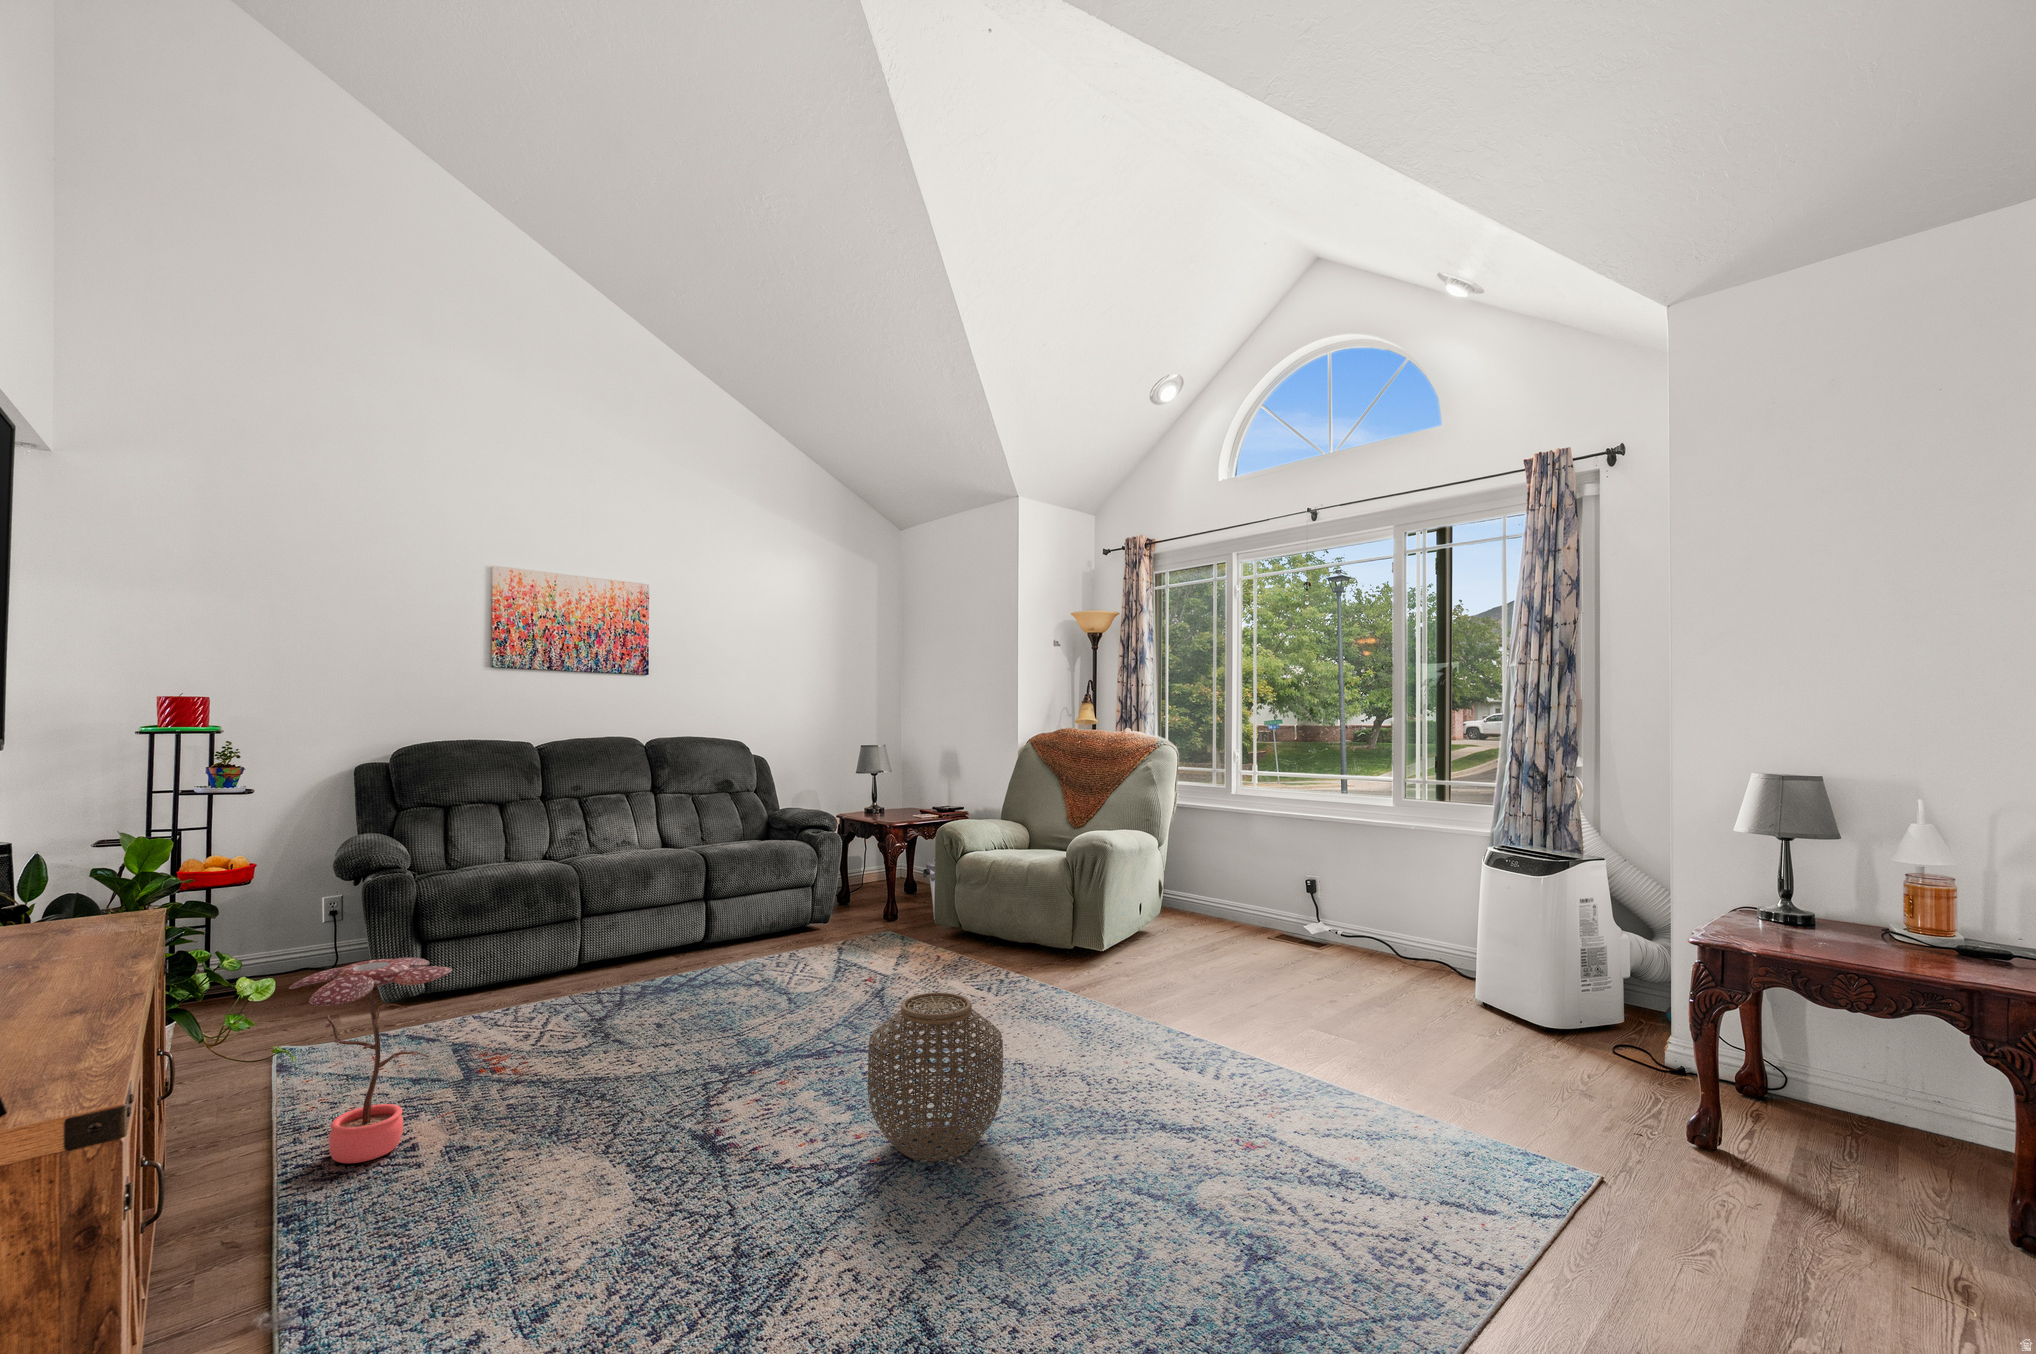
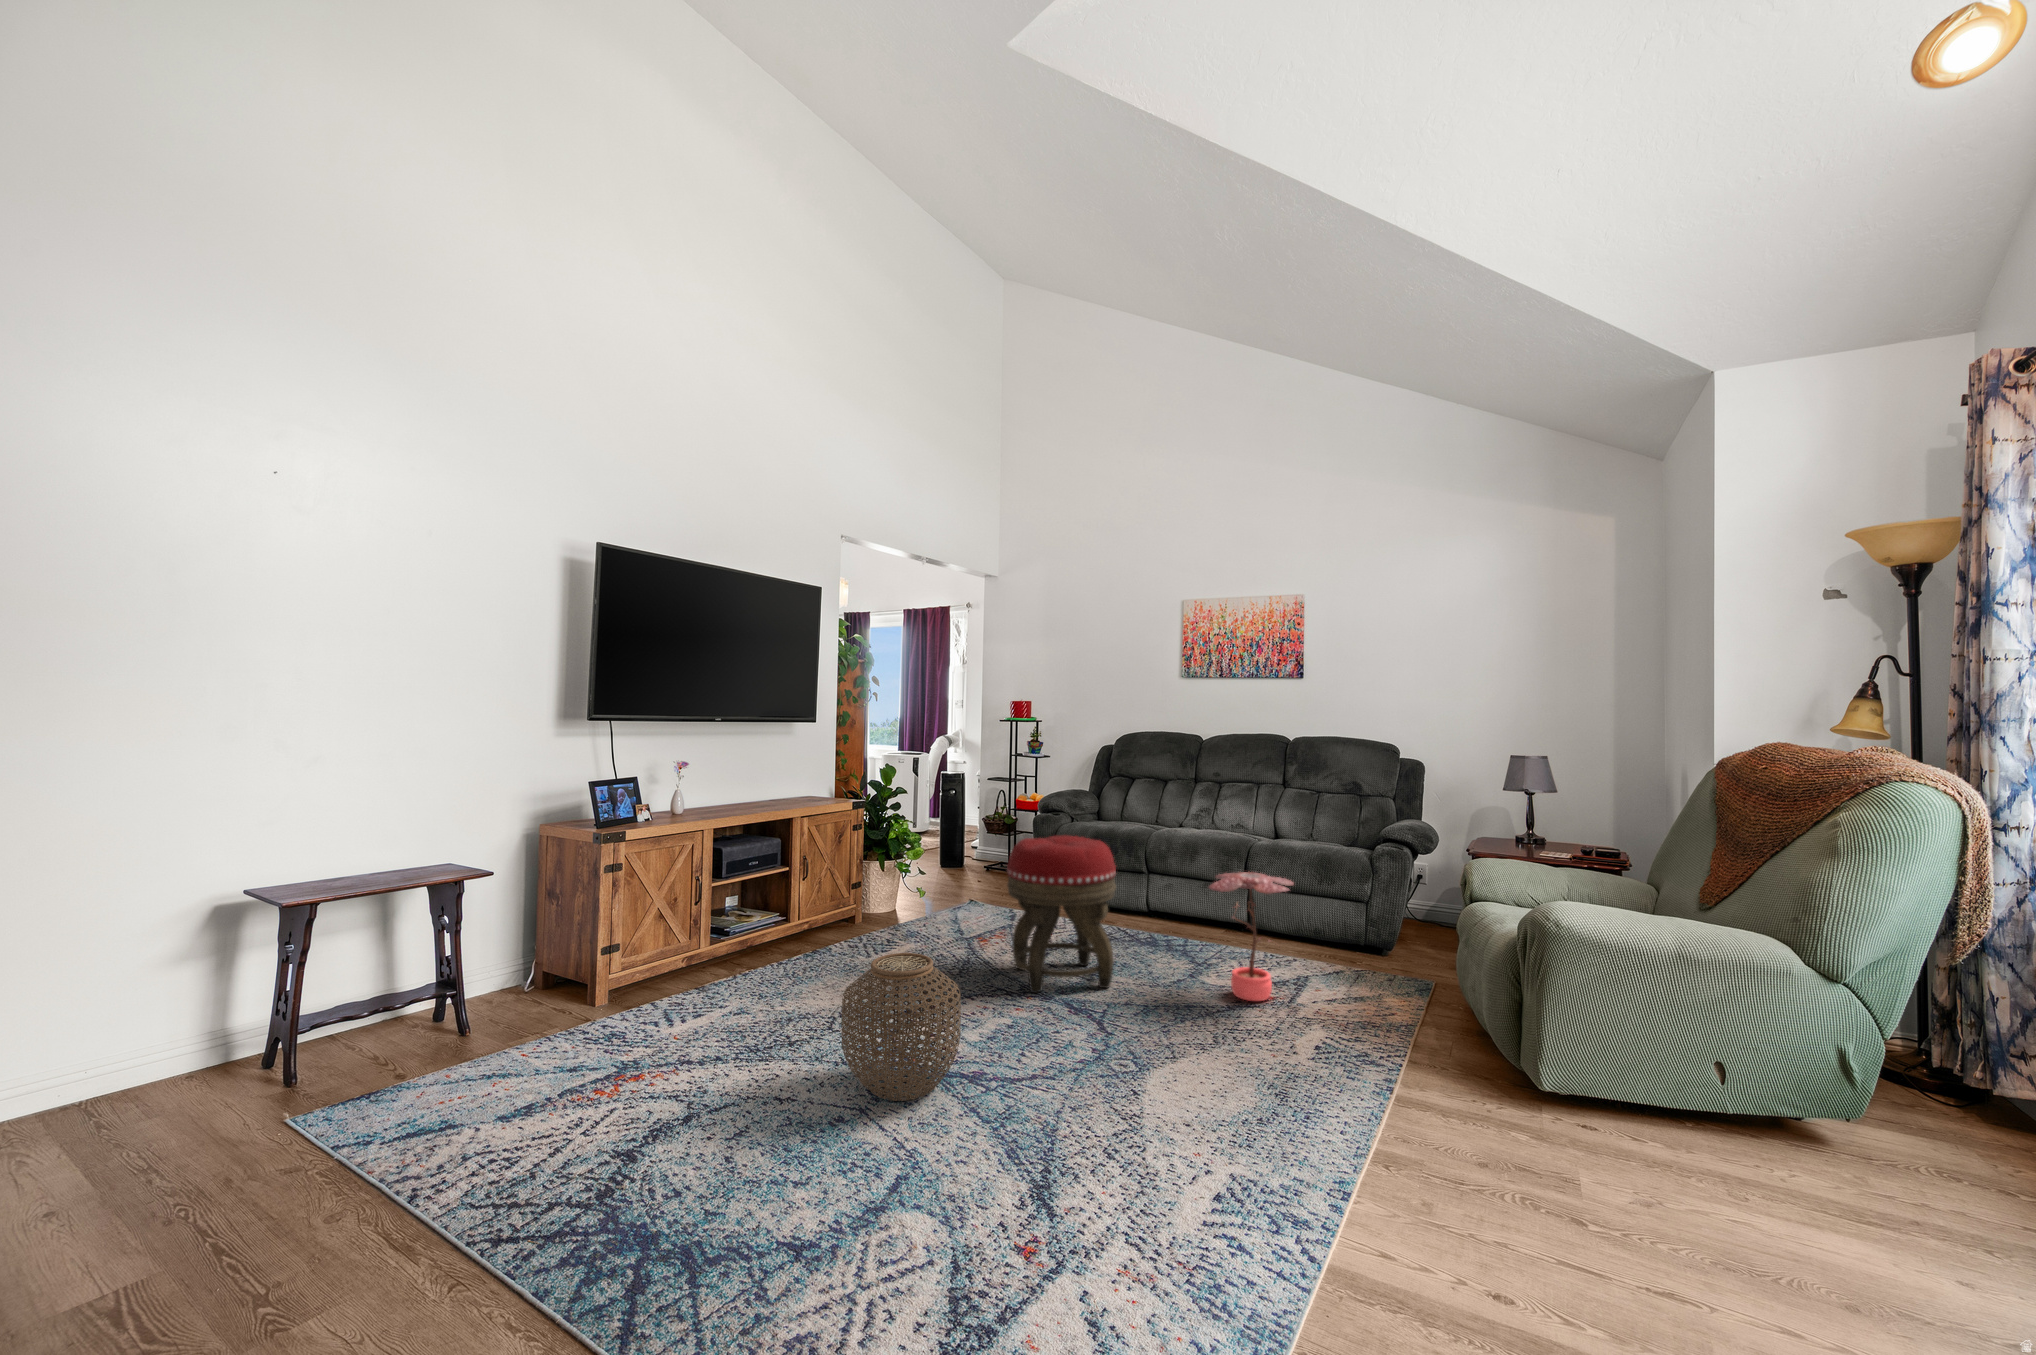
footstool: none [653,864,793,1055] -> present [1007,836,1116,993]
potted plant: present [289,958,452,1163] -> present [1209,872,1294,1001]

